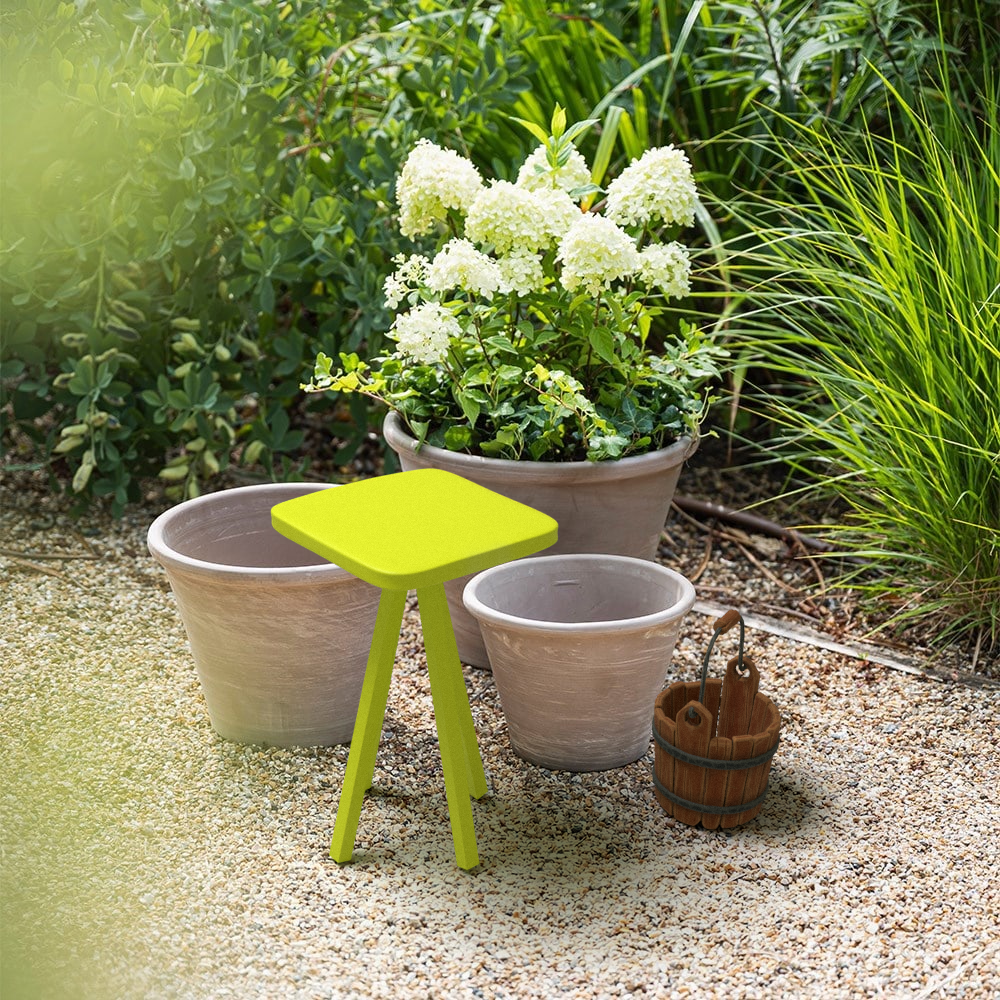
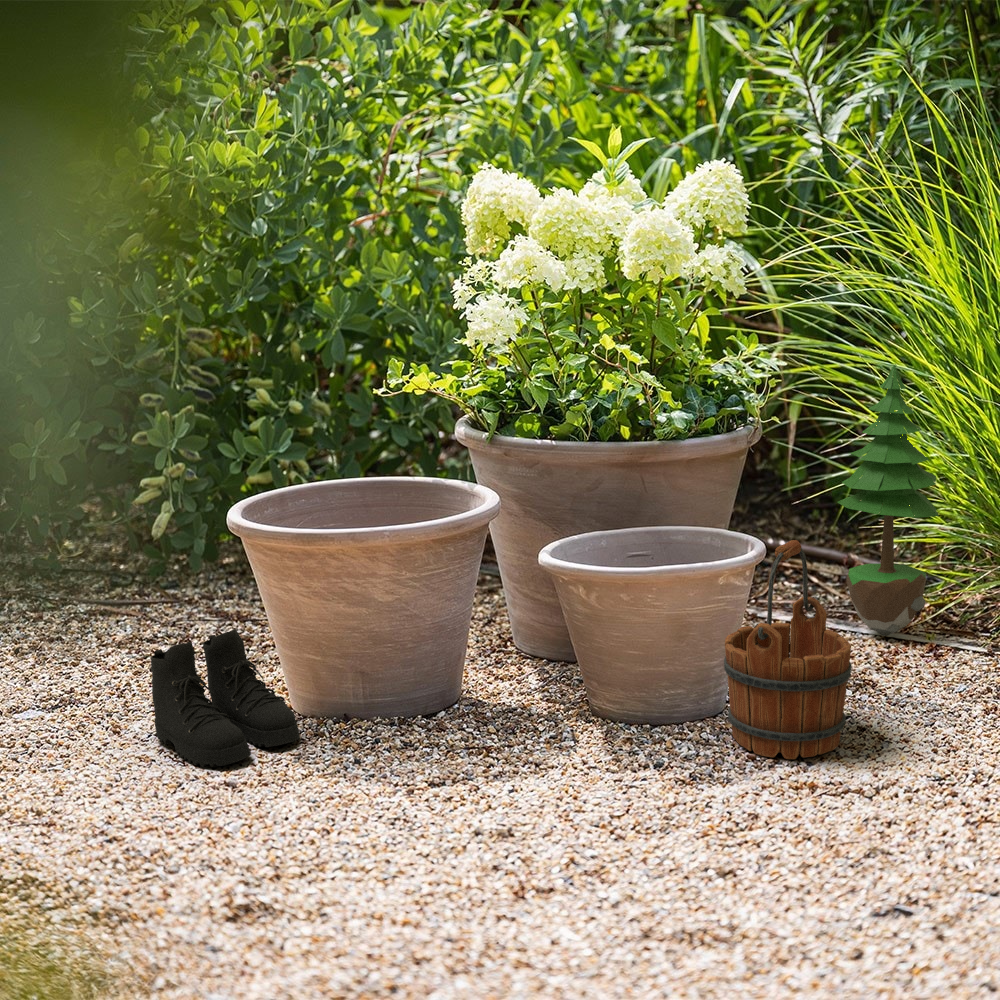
potted tree: none [782,378,888,649] -> present [837,365,939,636]
side table: present [271,468,558,870] -> none [349,425,618,792]
boots: none [53,656,211,814] -> present [151,629,300,767]

